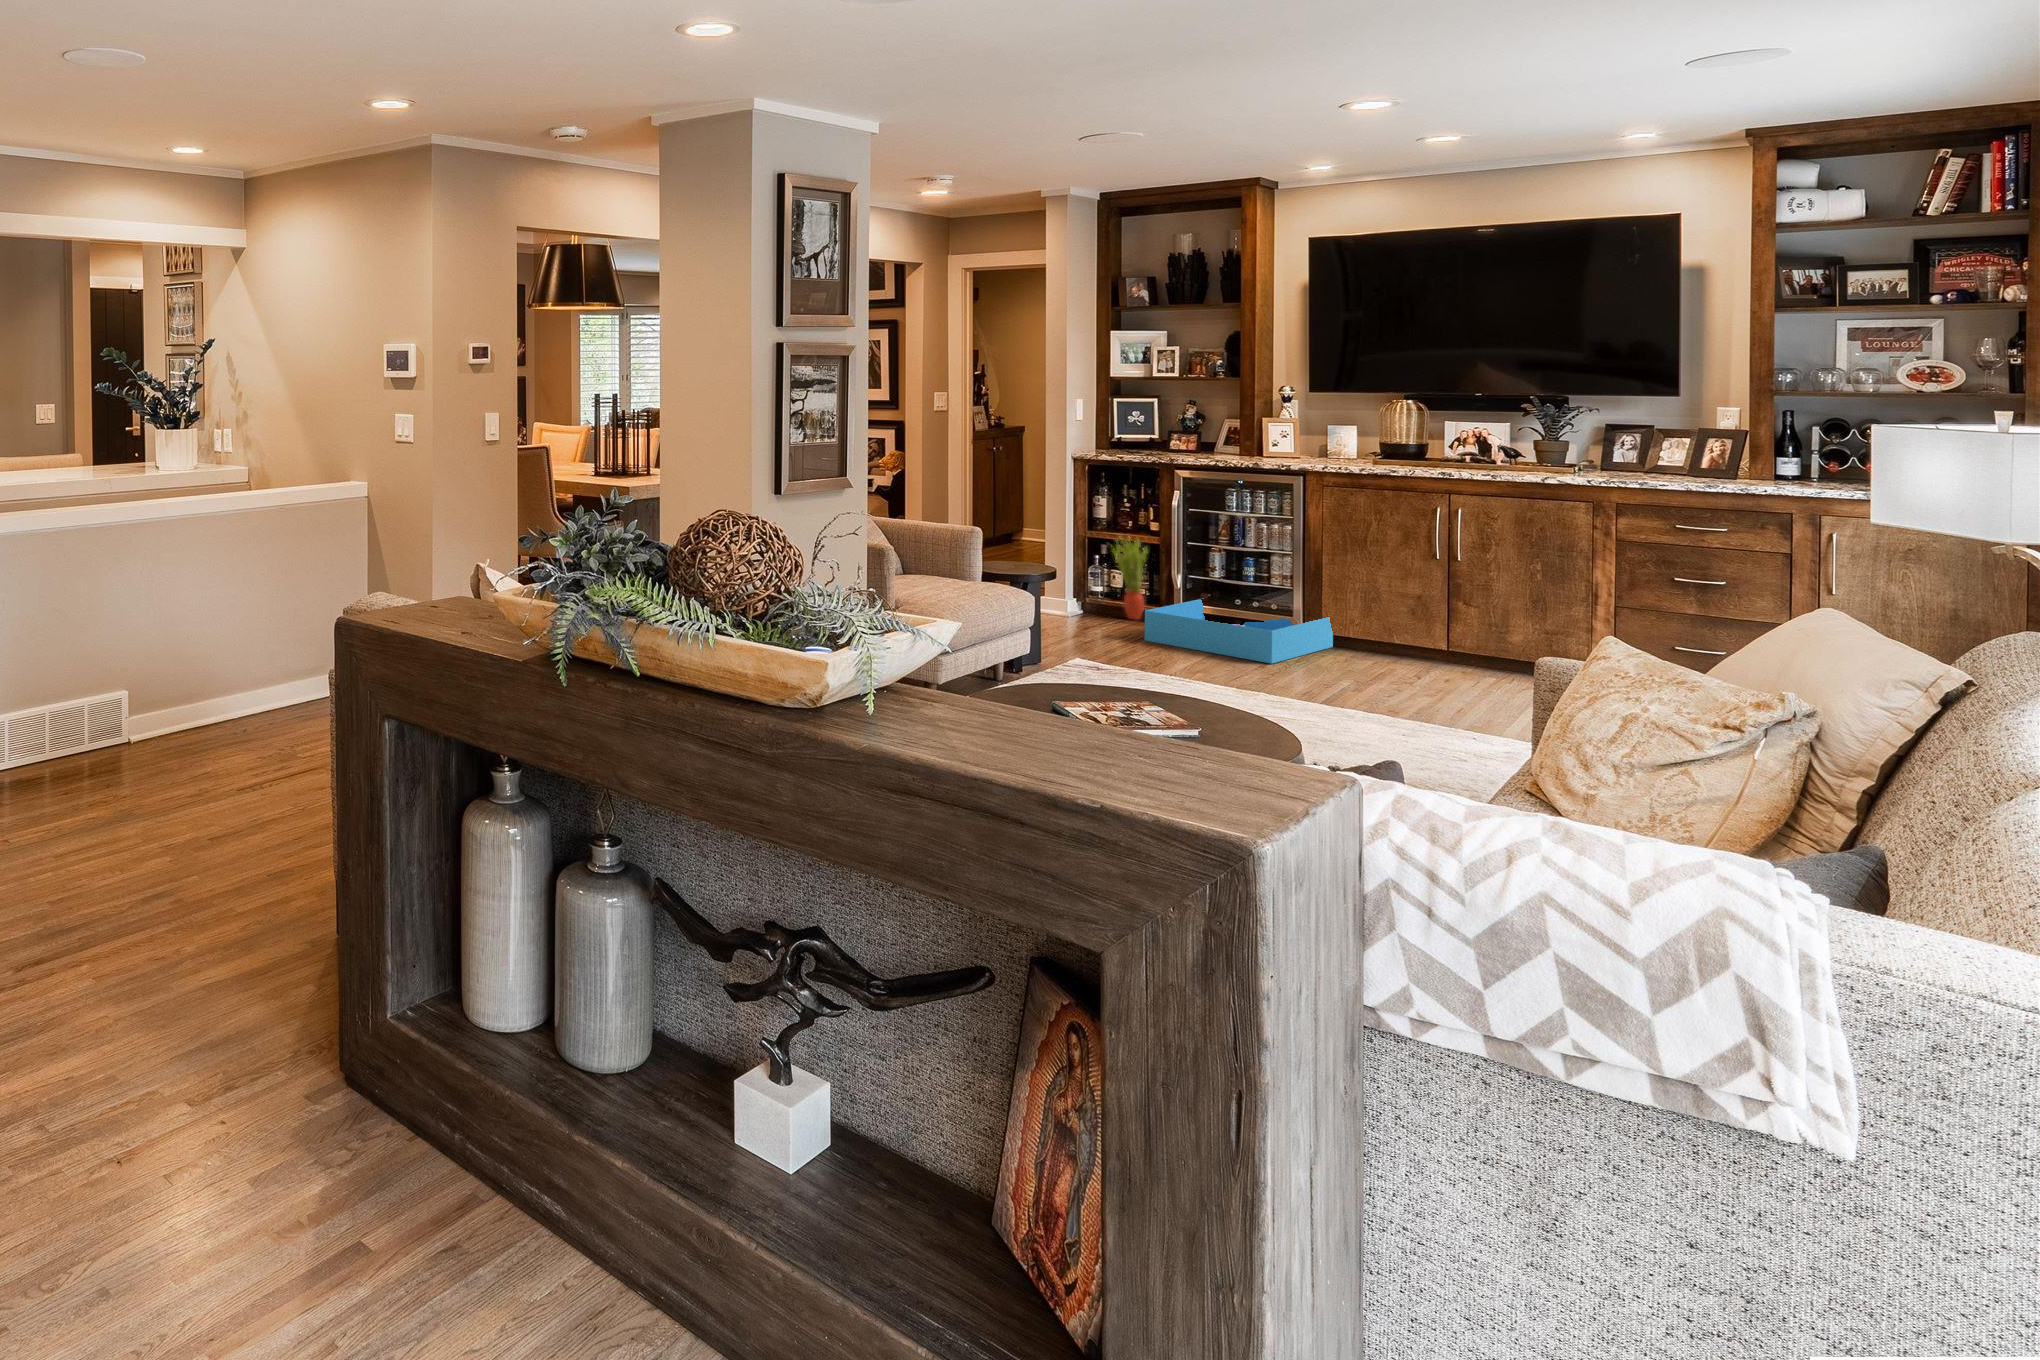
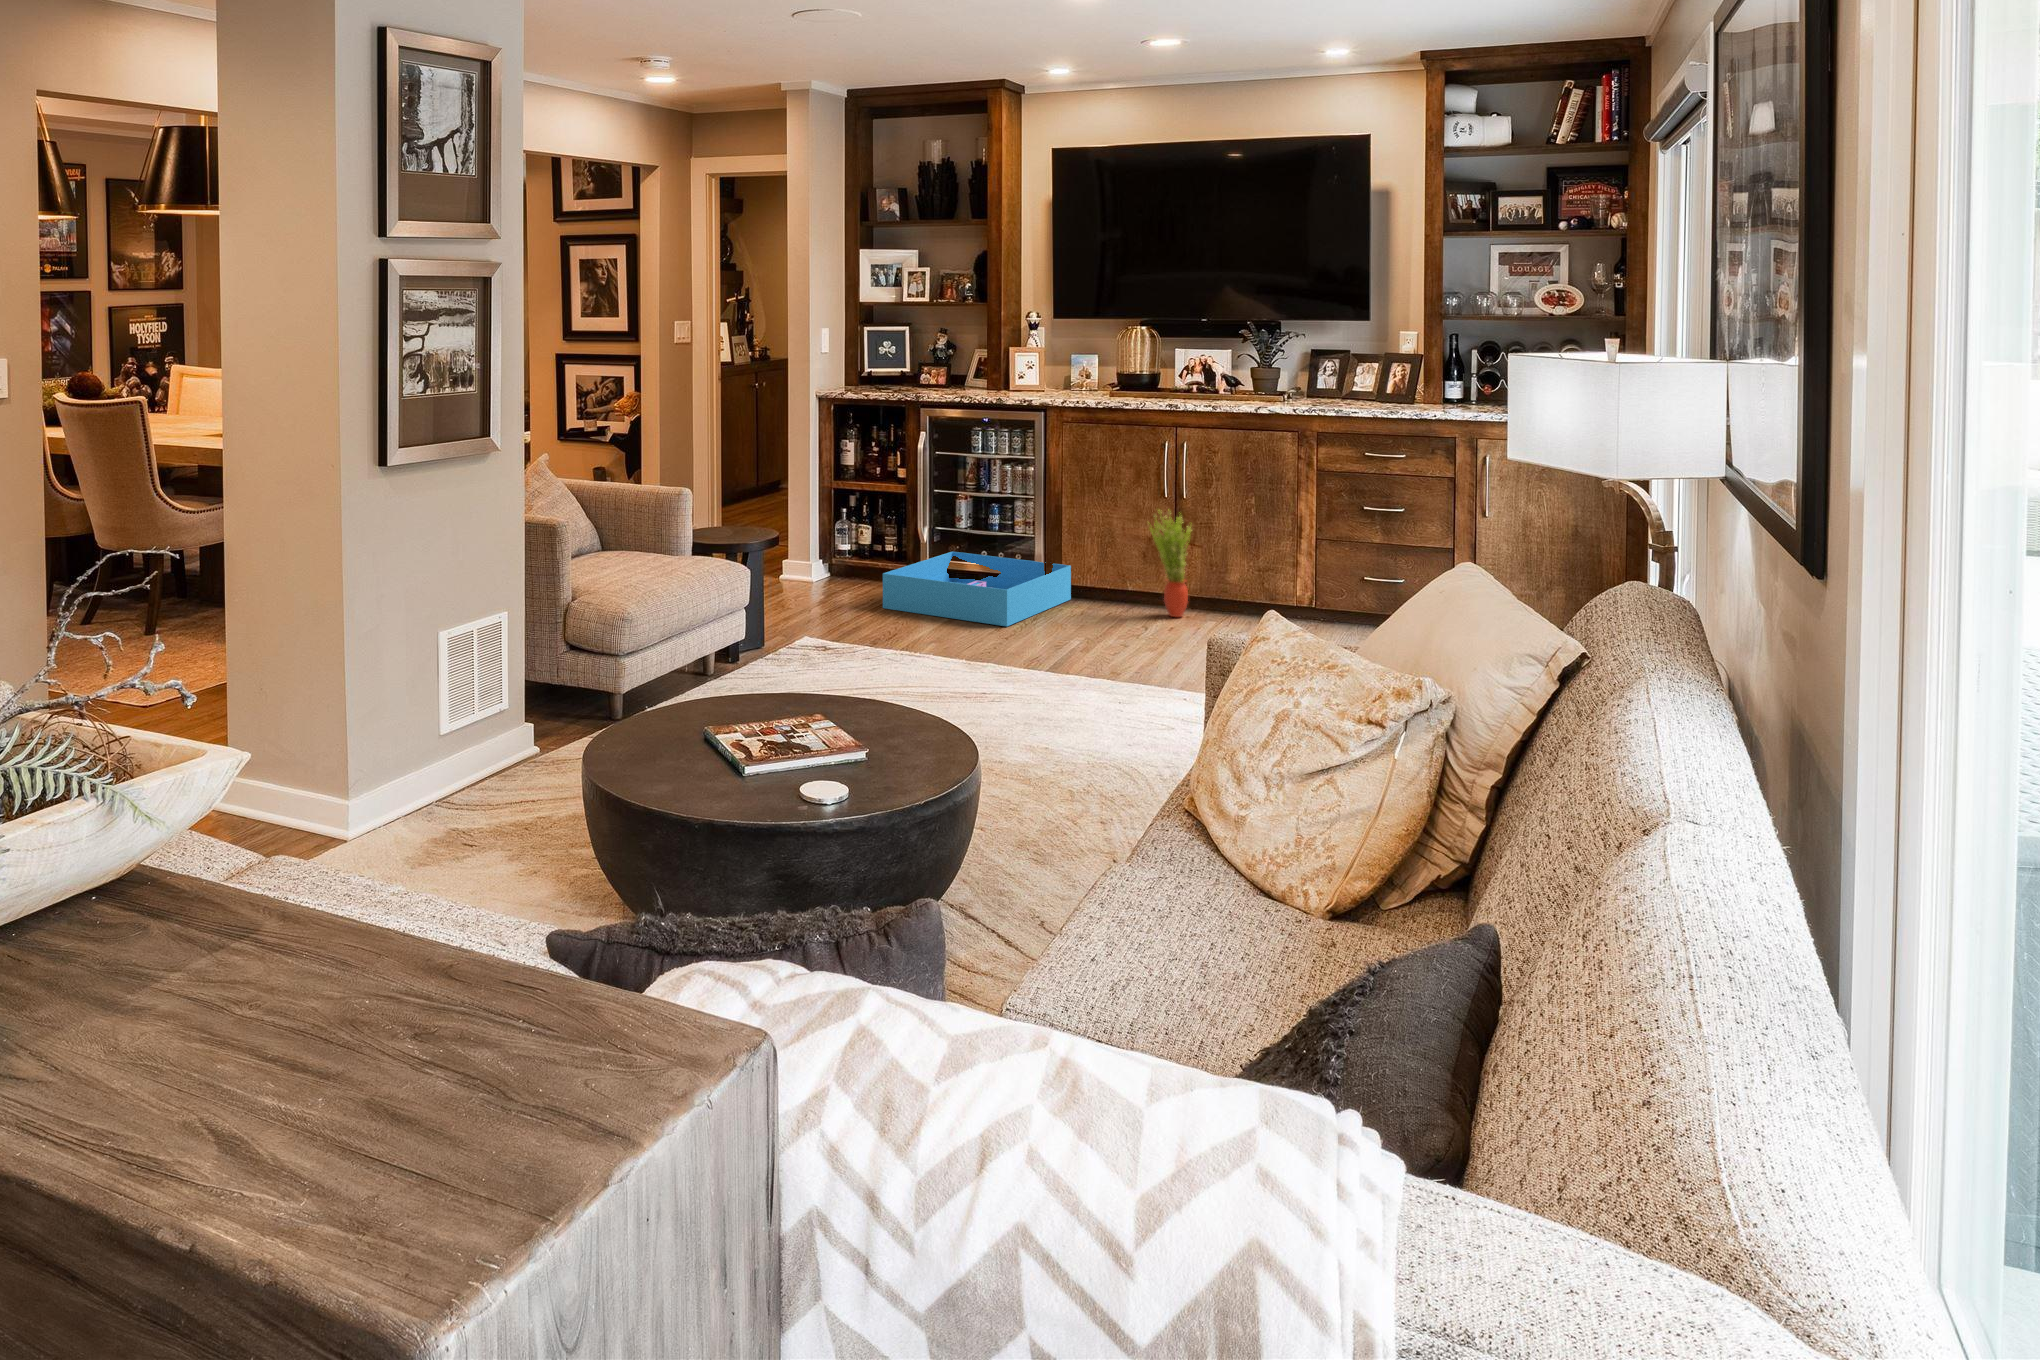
potted plant: present [1111,536,1147,620] -> present [1150,510,1192,617]

